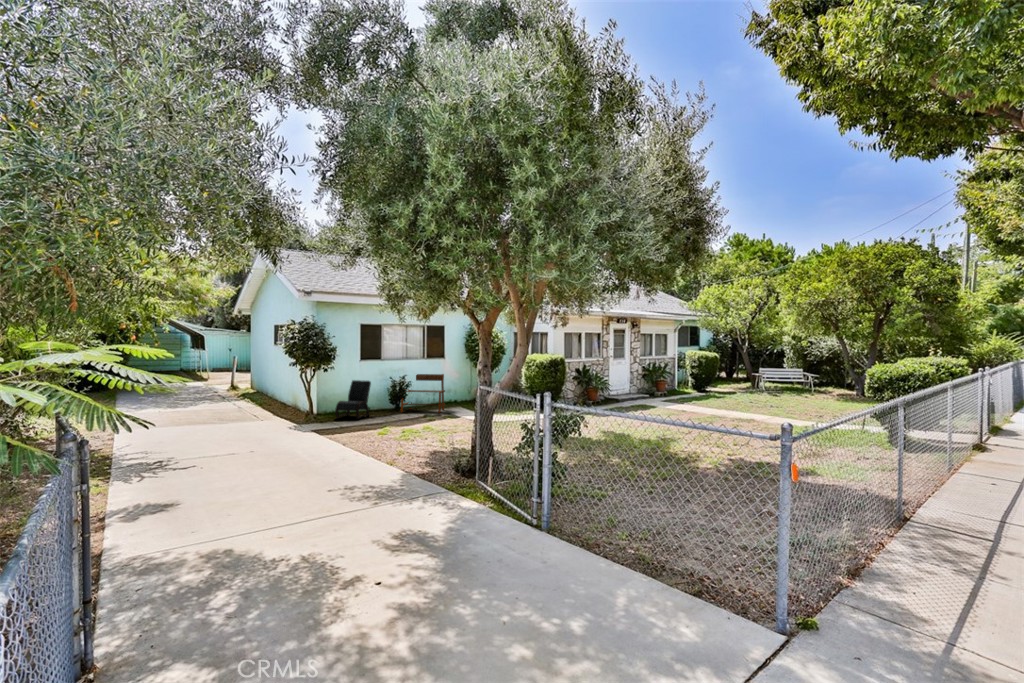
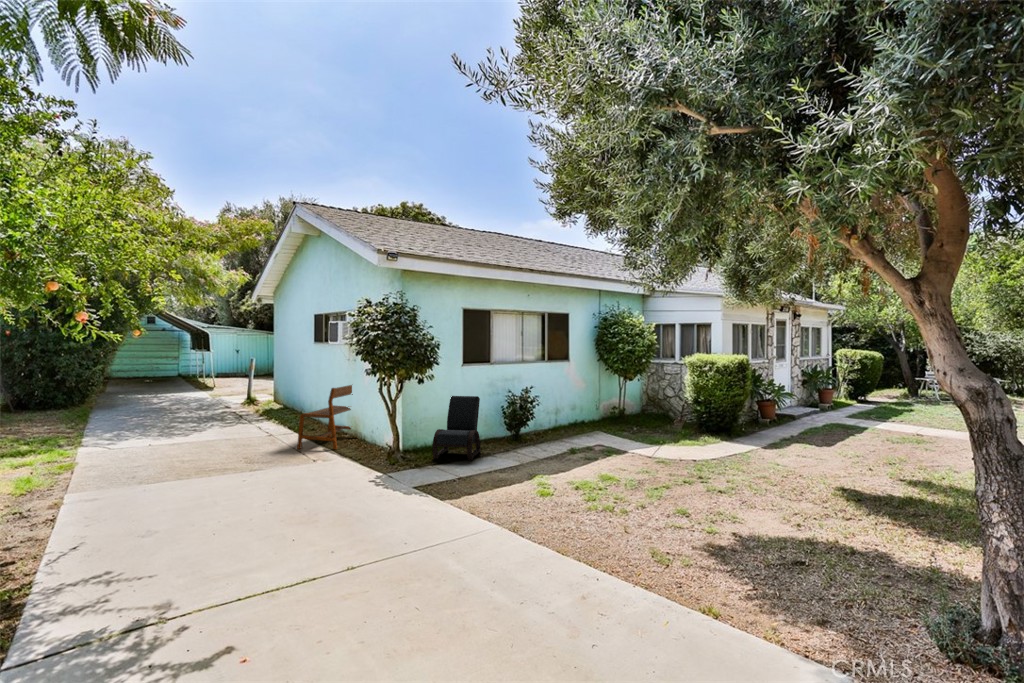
bench: present [401,374,445,413] -> present [297,385,353,449]

